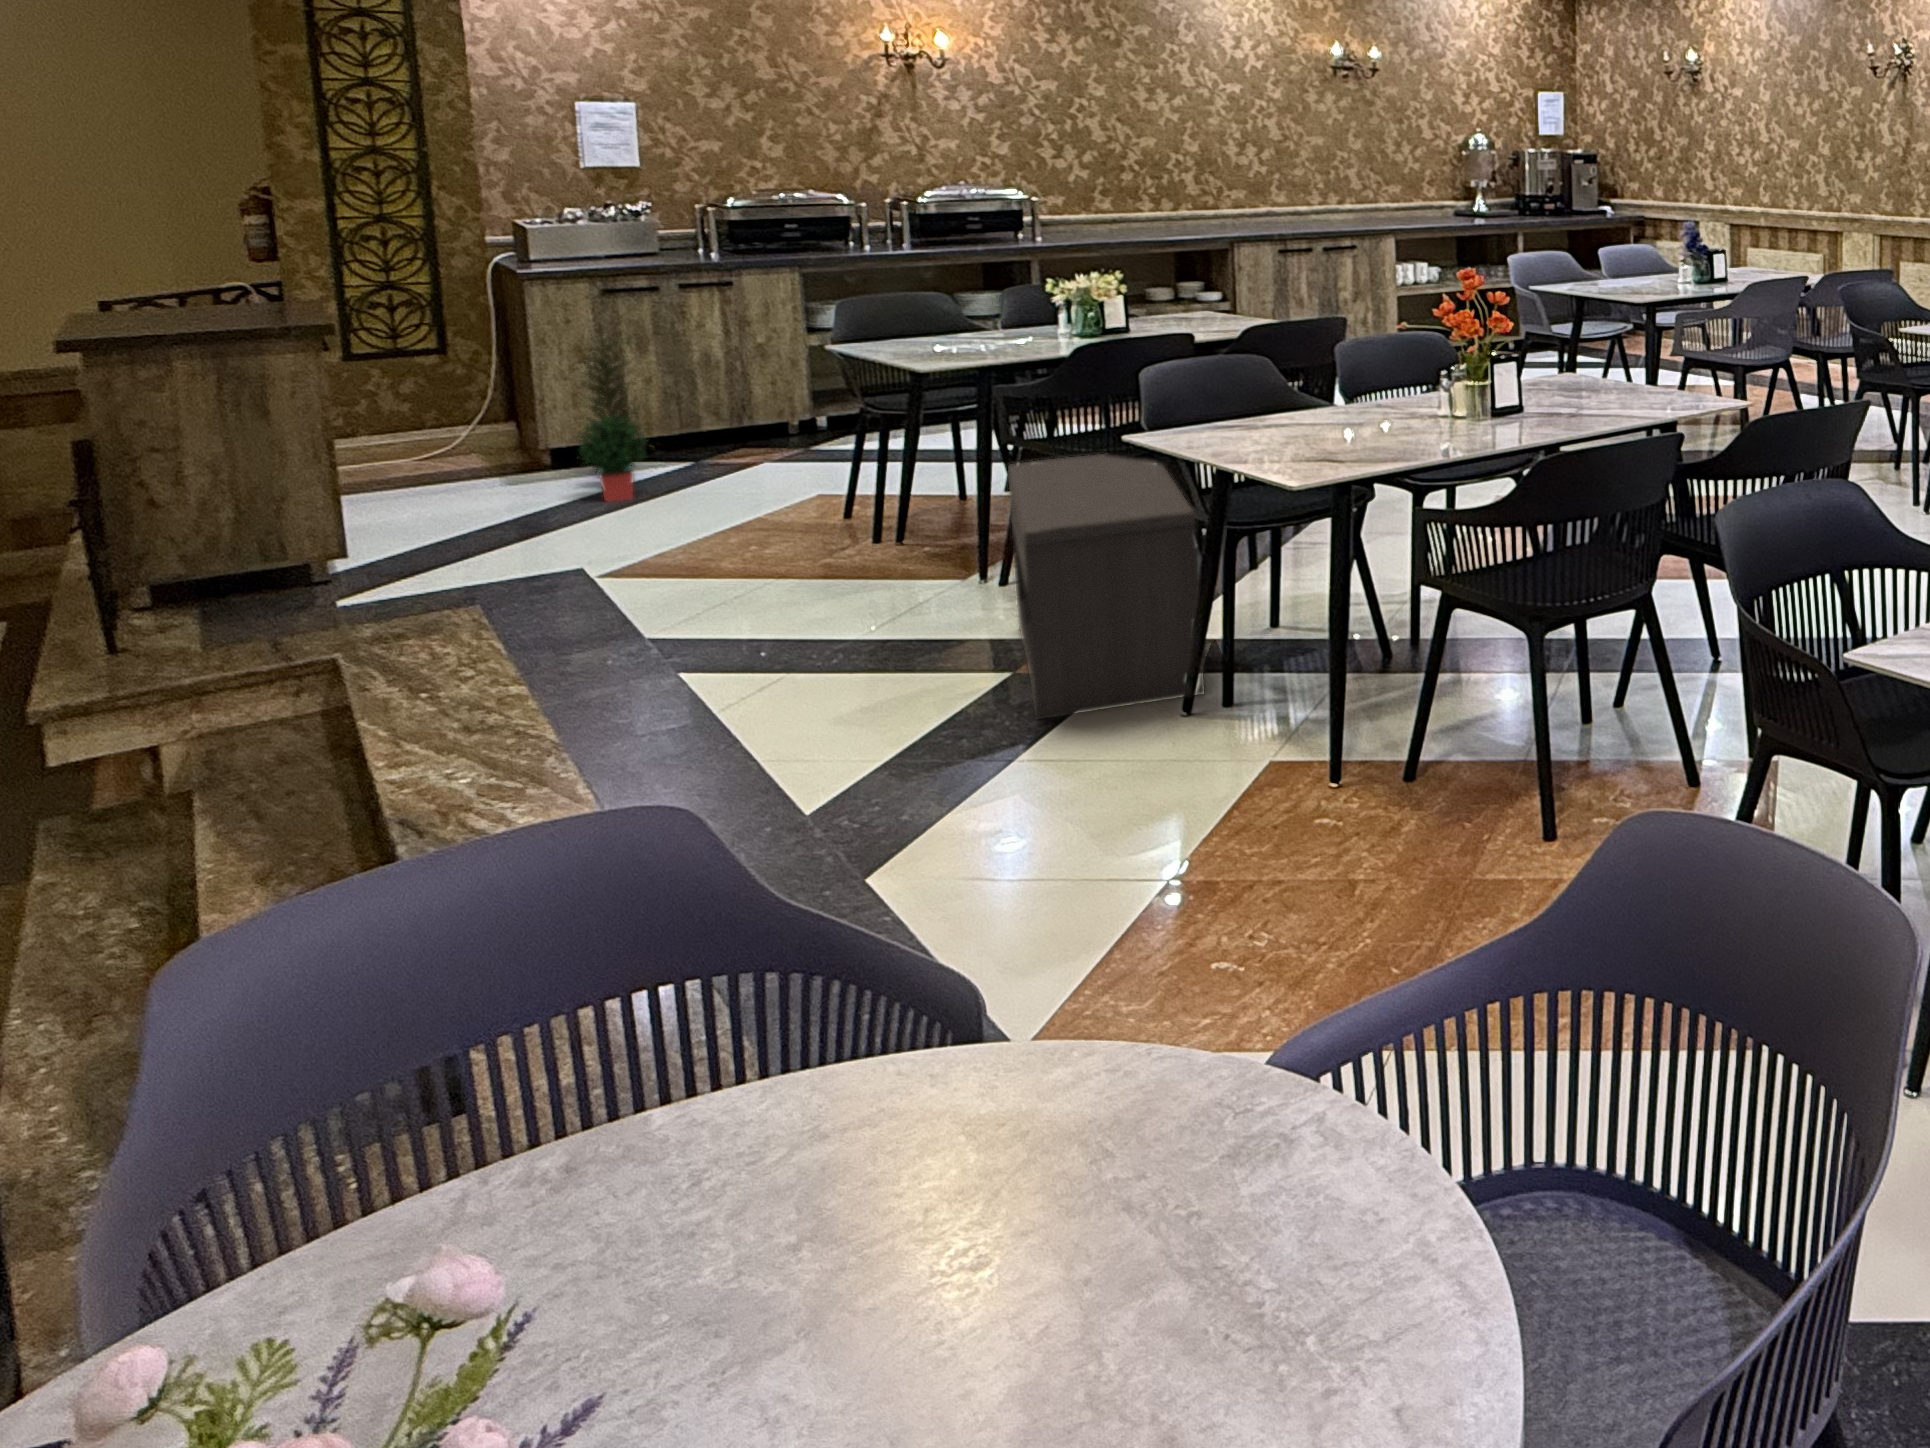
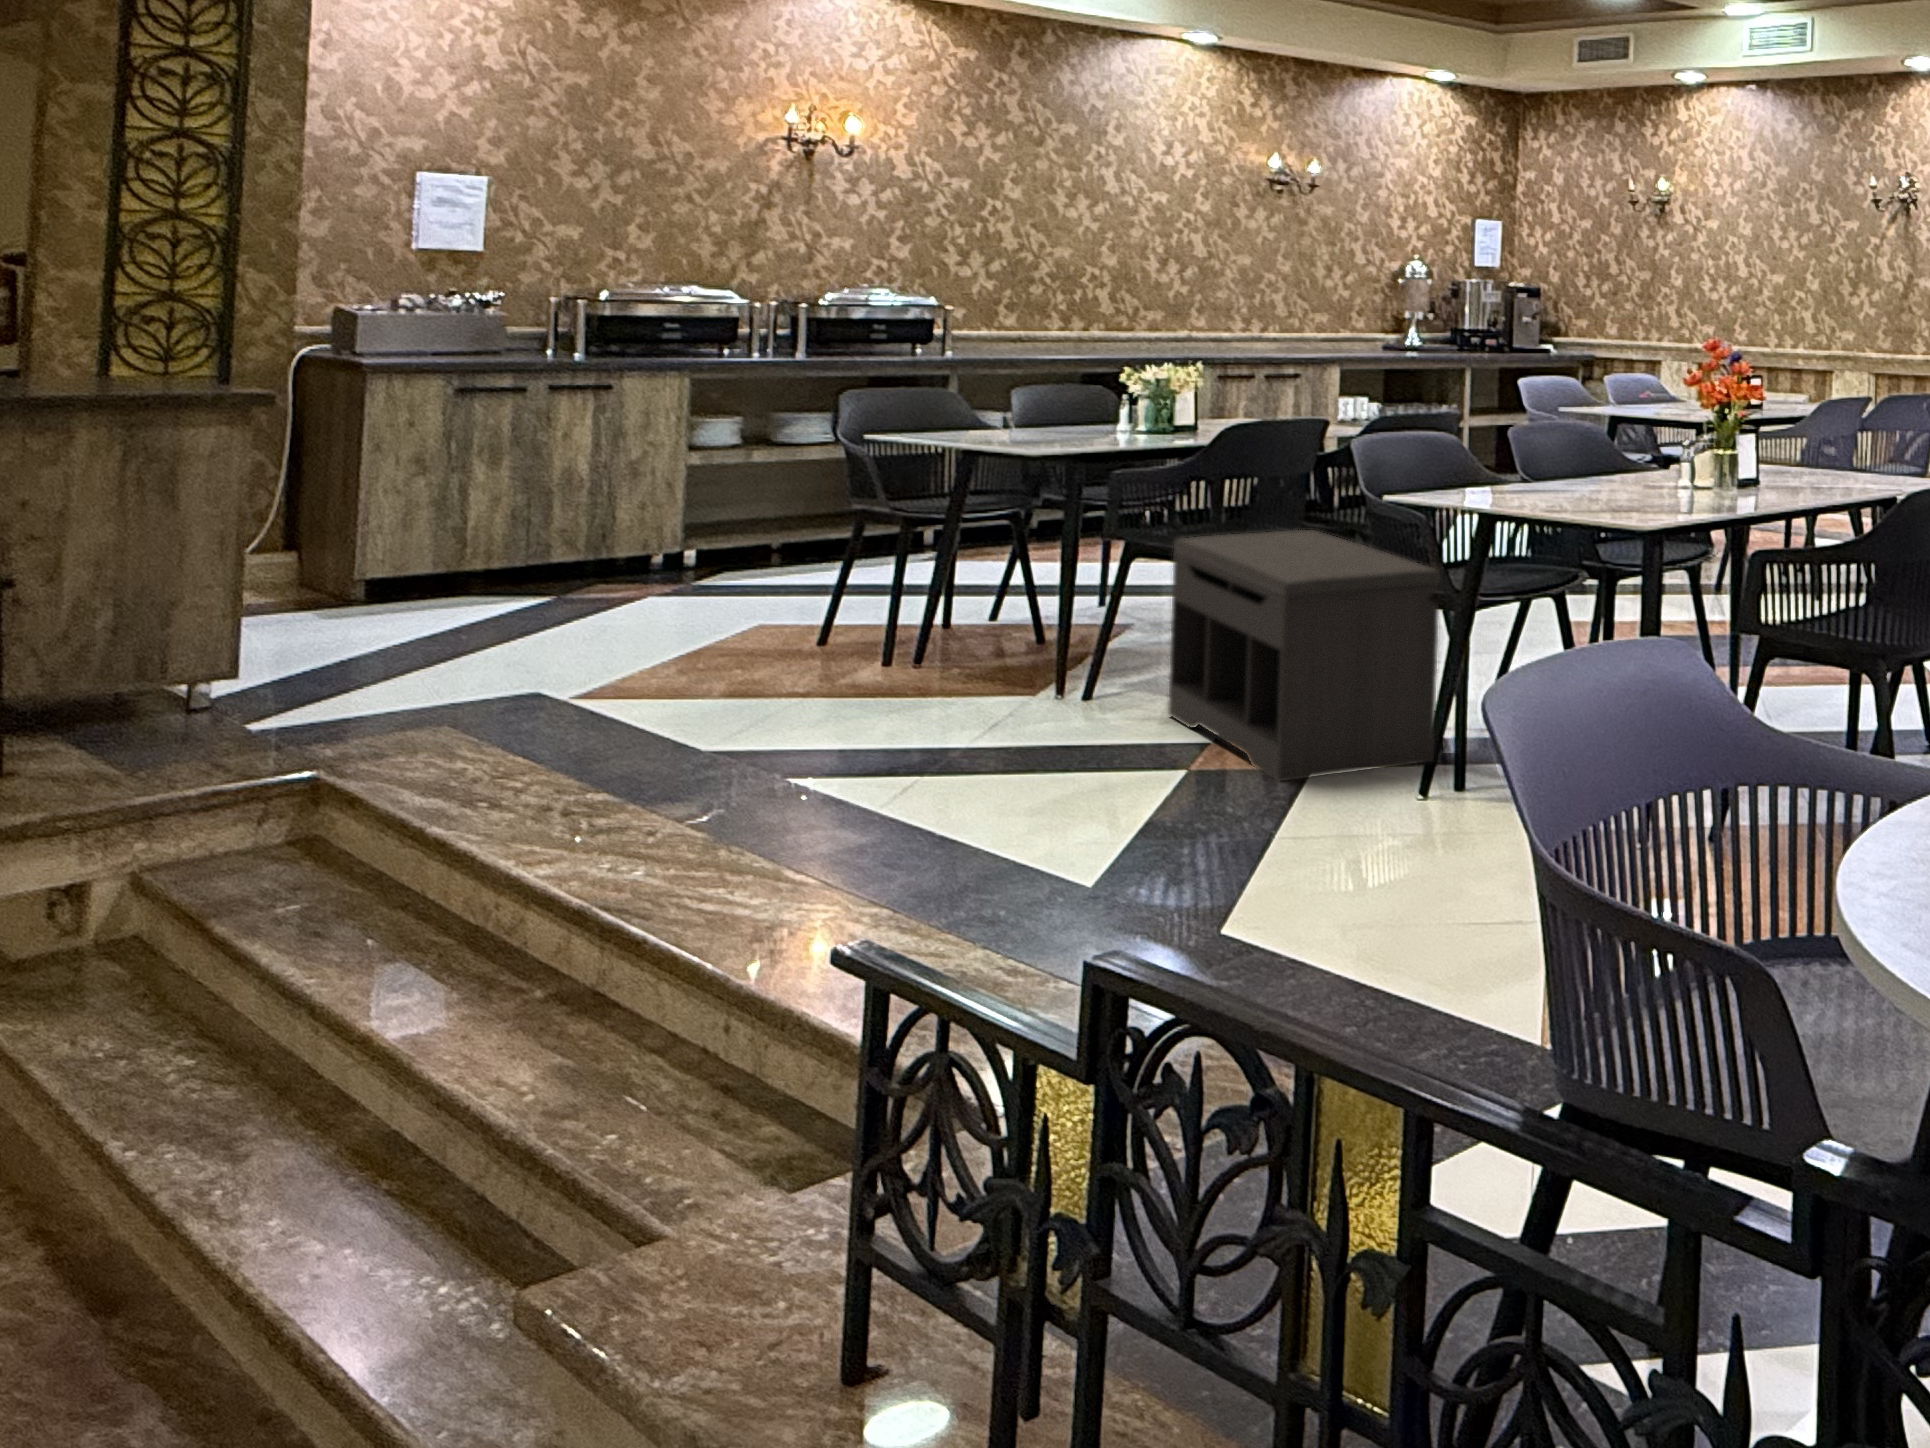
potted plant: present [579,337,646,502] -> none [467,432,578,622]

